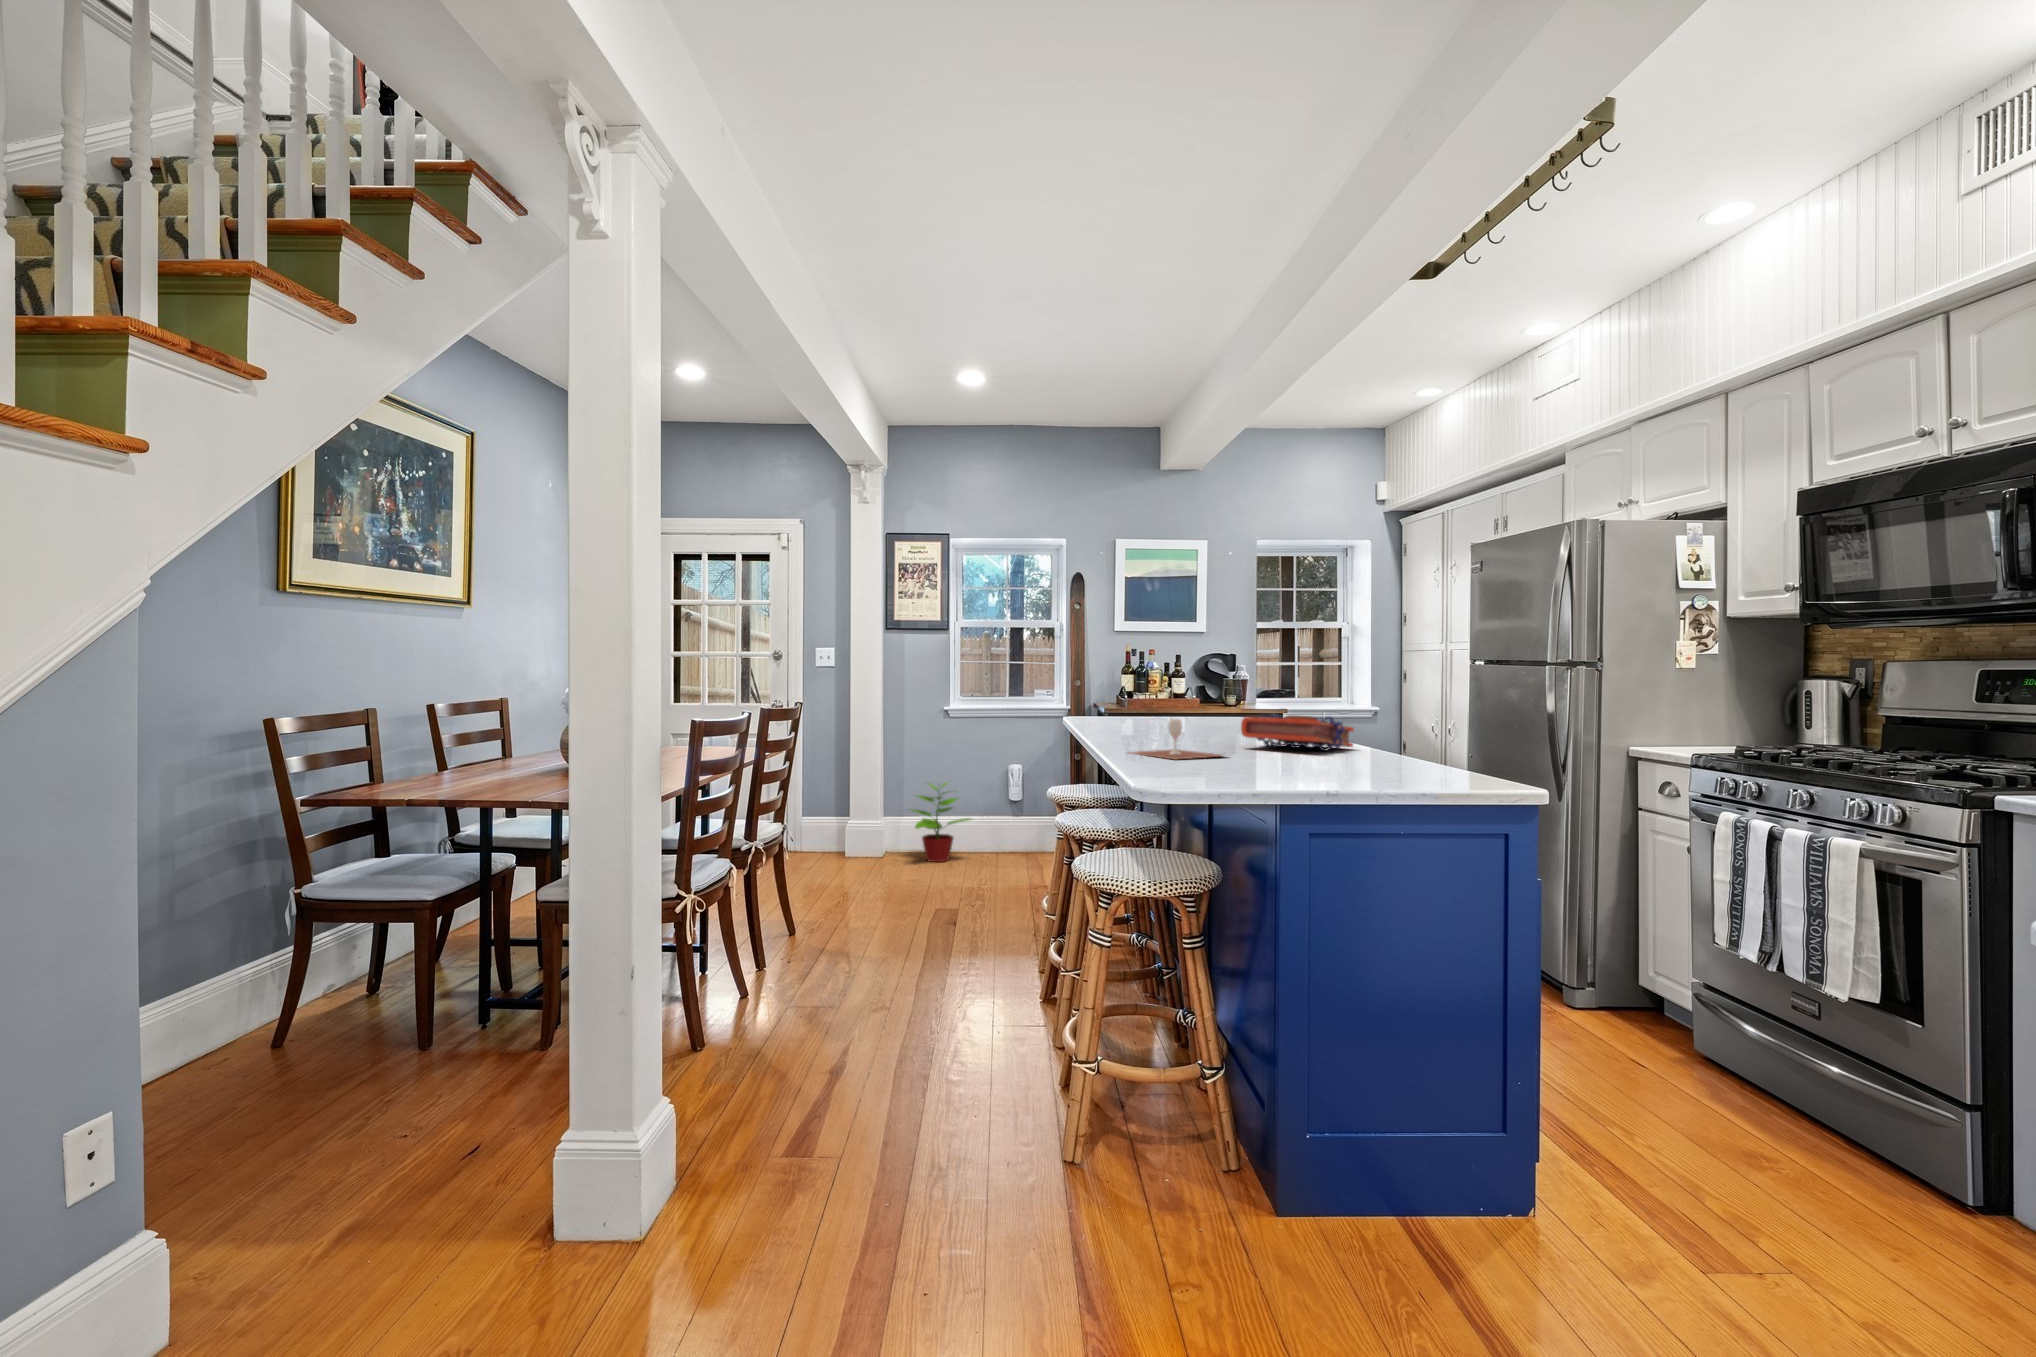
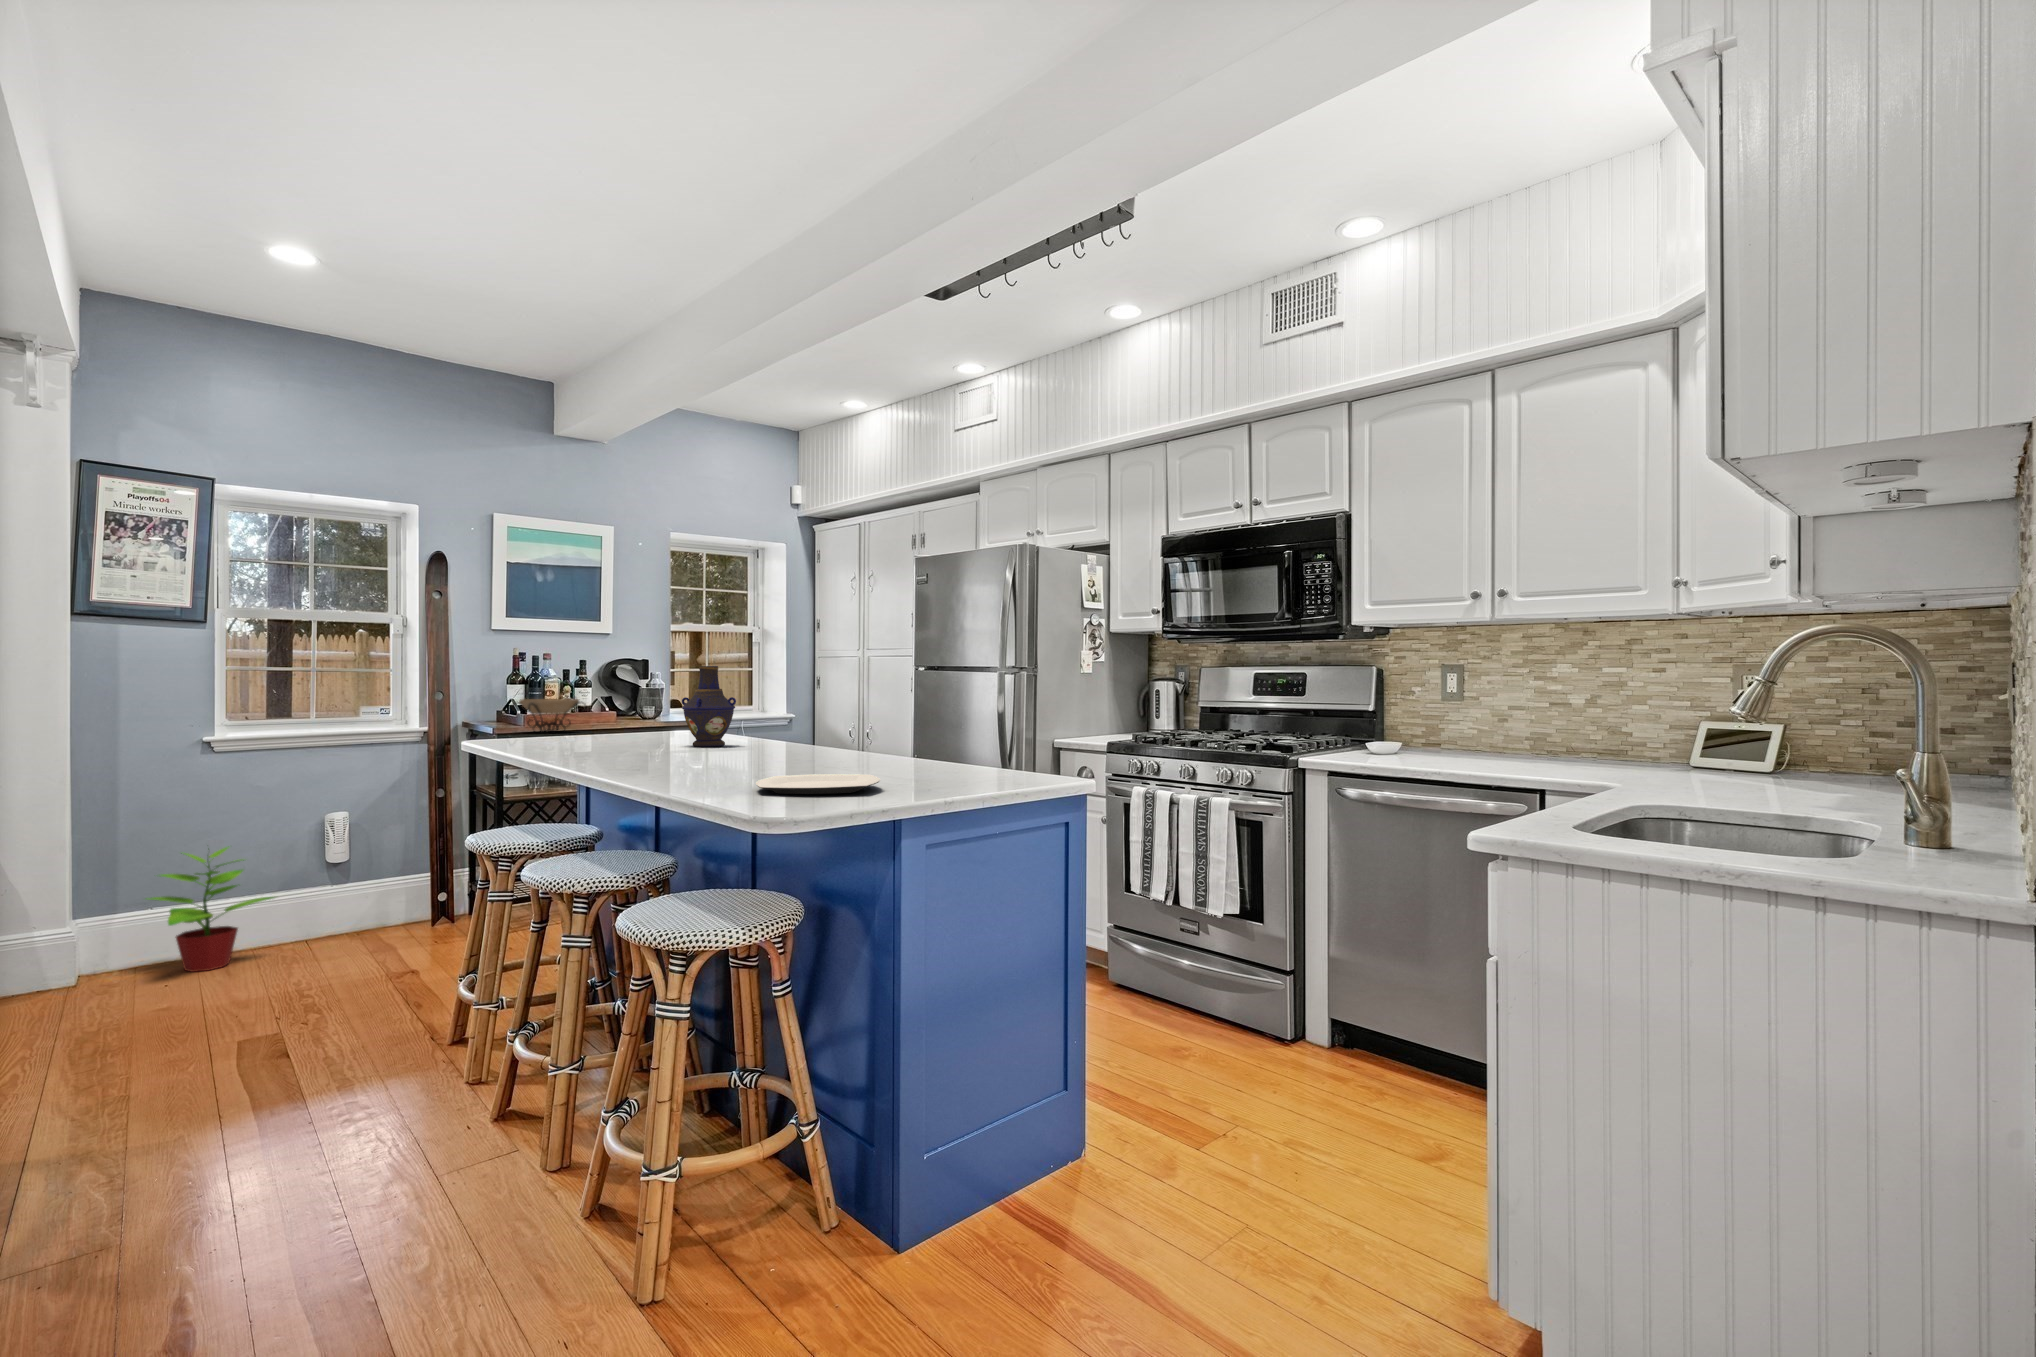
vase: none [1217,660,1264,731] -> present [682,666,736,747]
decorative bowl: none [1119,686,1170,714] -> present [512,699,586,732]
book: present [1241,714,1354,750] -> none [761,725,862,761]
wine glass: present [1130,719,1222,760] -> none [650,736,779,783]
plate: none [1170,757,1291,776] -> present [756,774,880,794]

